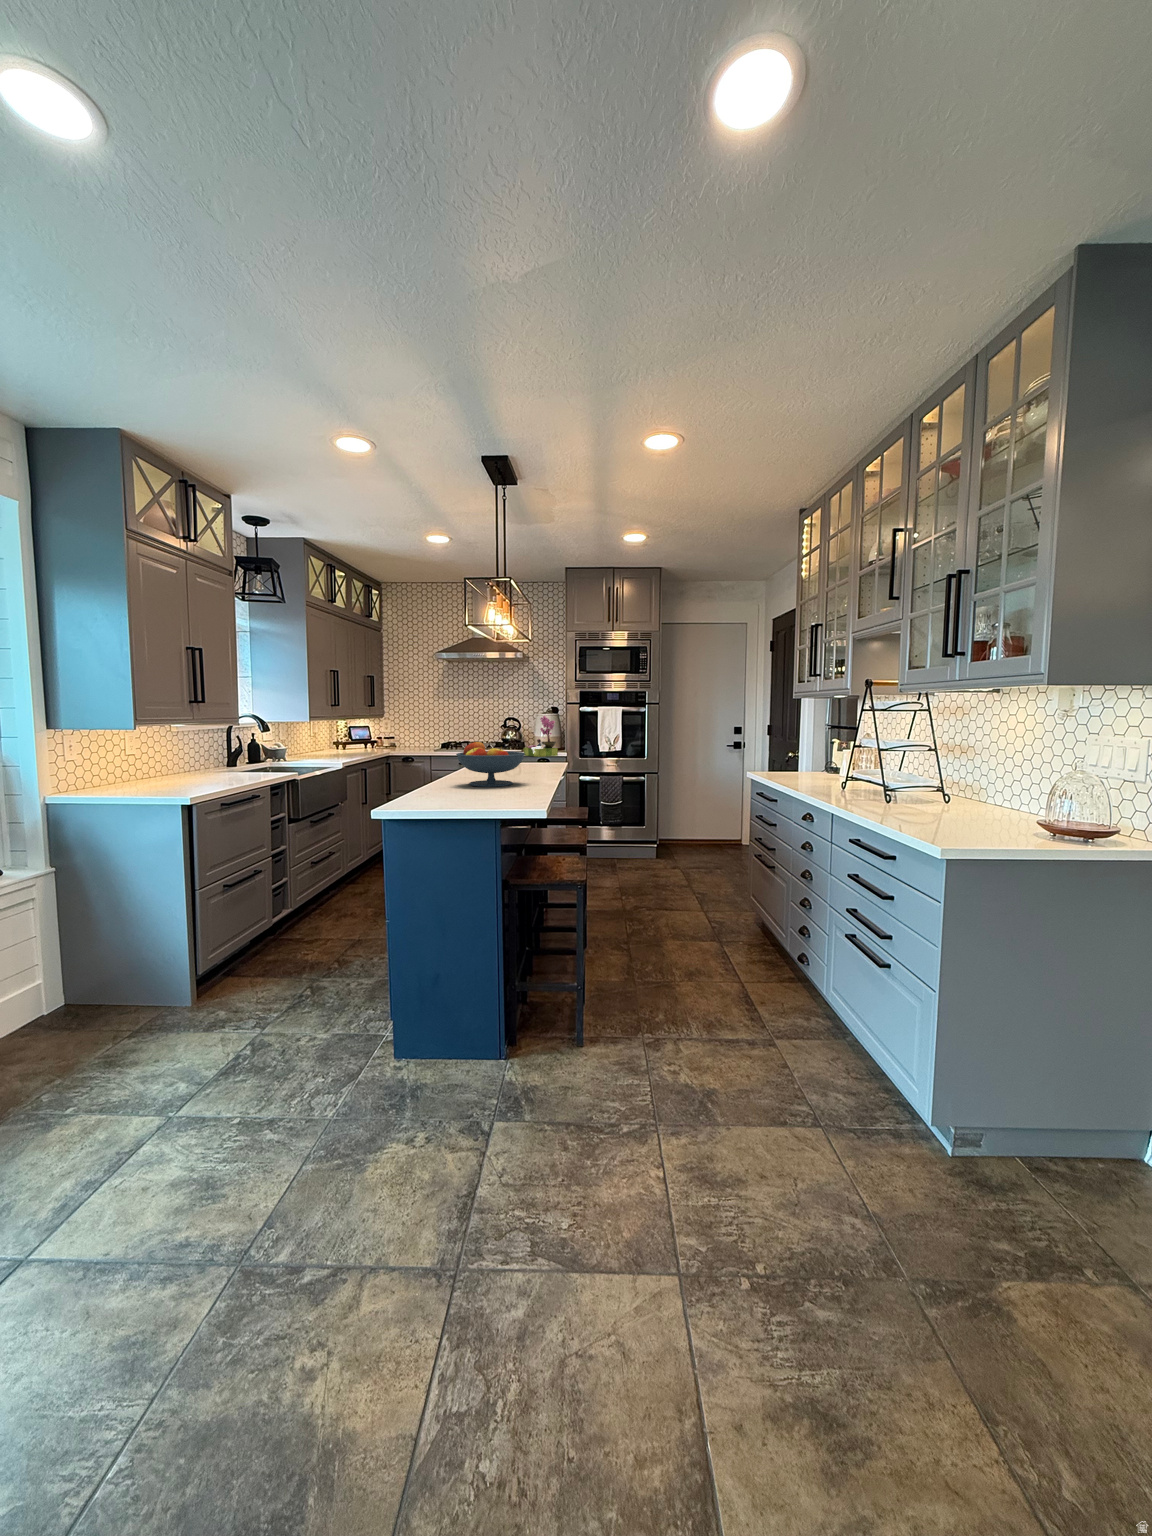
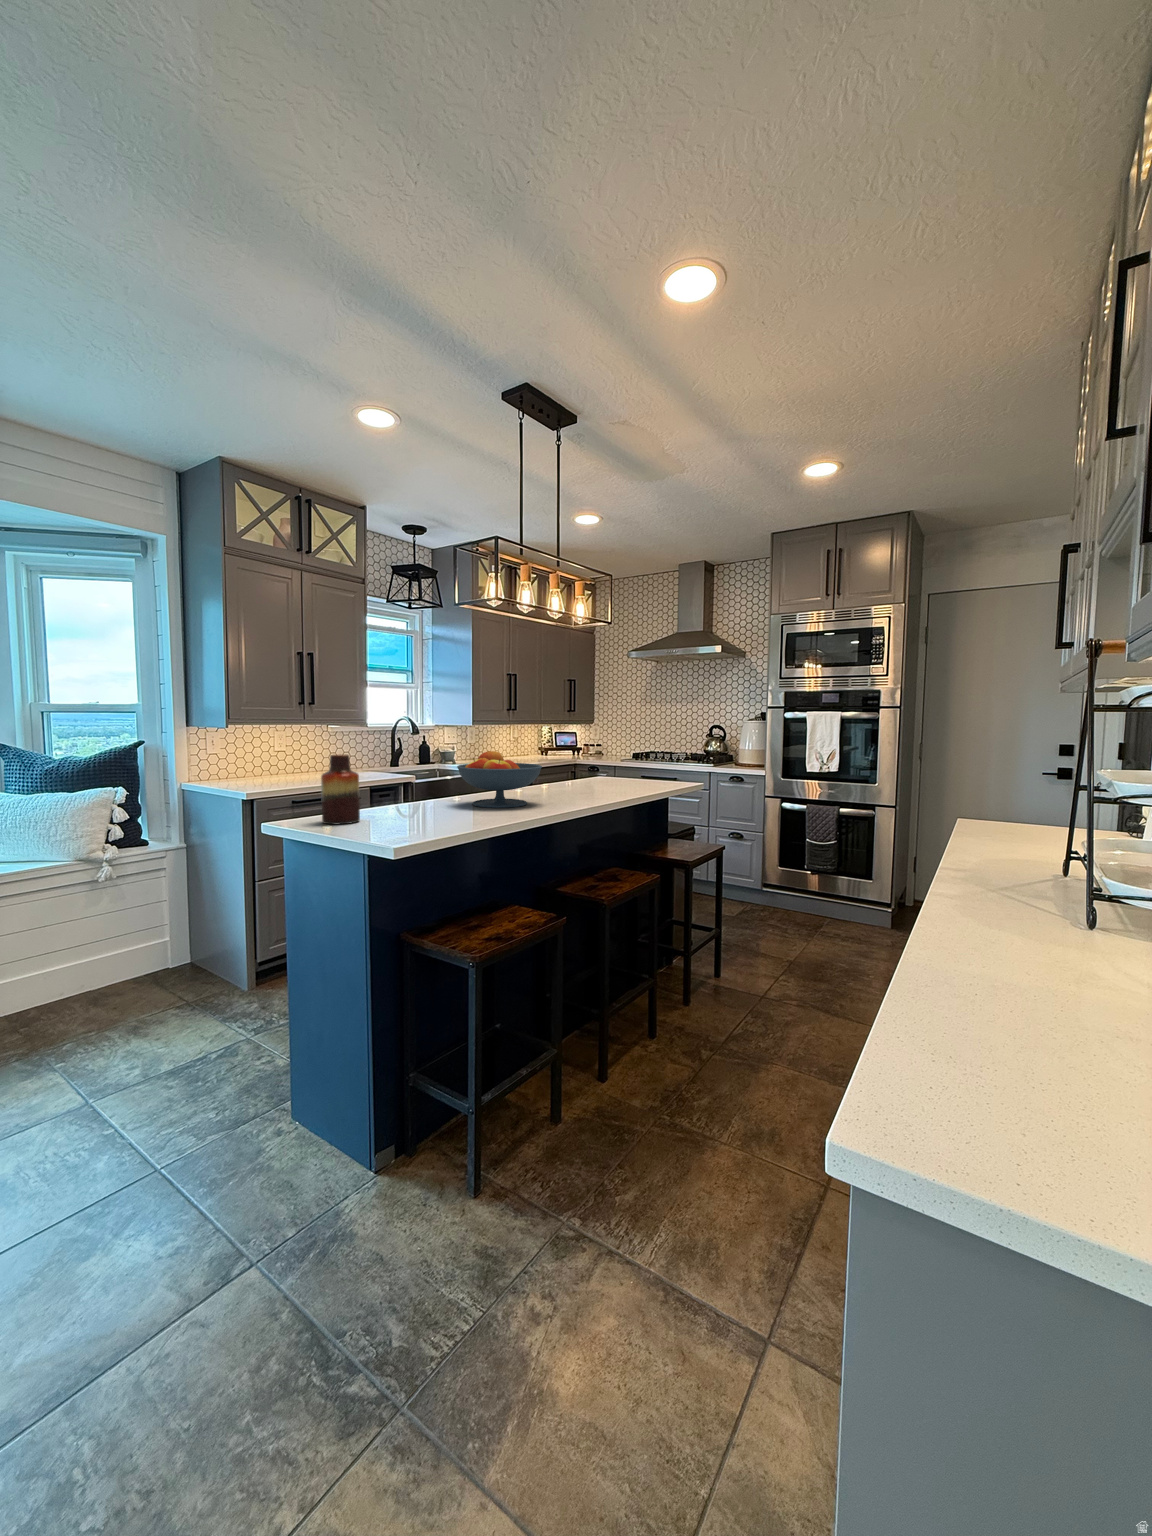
flower arrangement: present [524,716,558,757] -> none [713,722,754,773]
vase: none [423,747,453,804] -> present [321,755,360,824]

